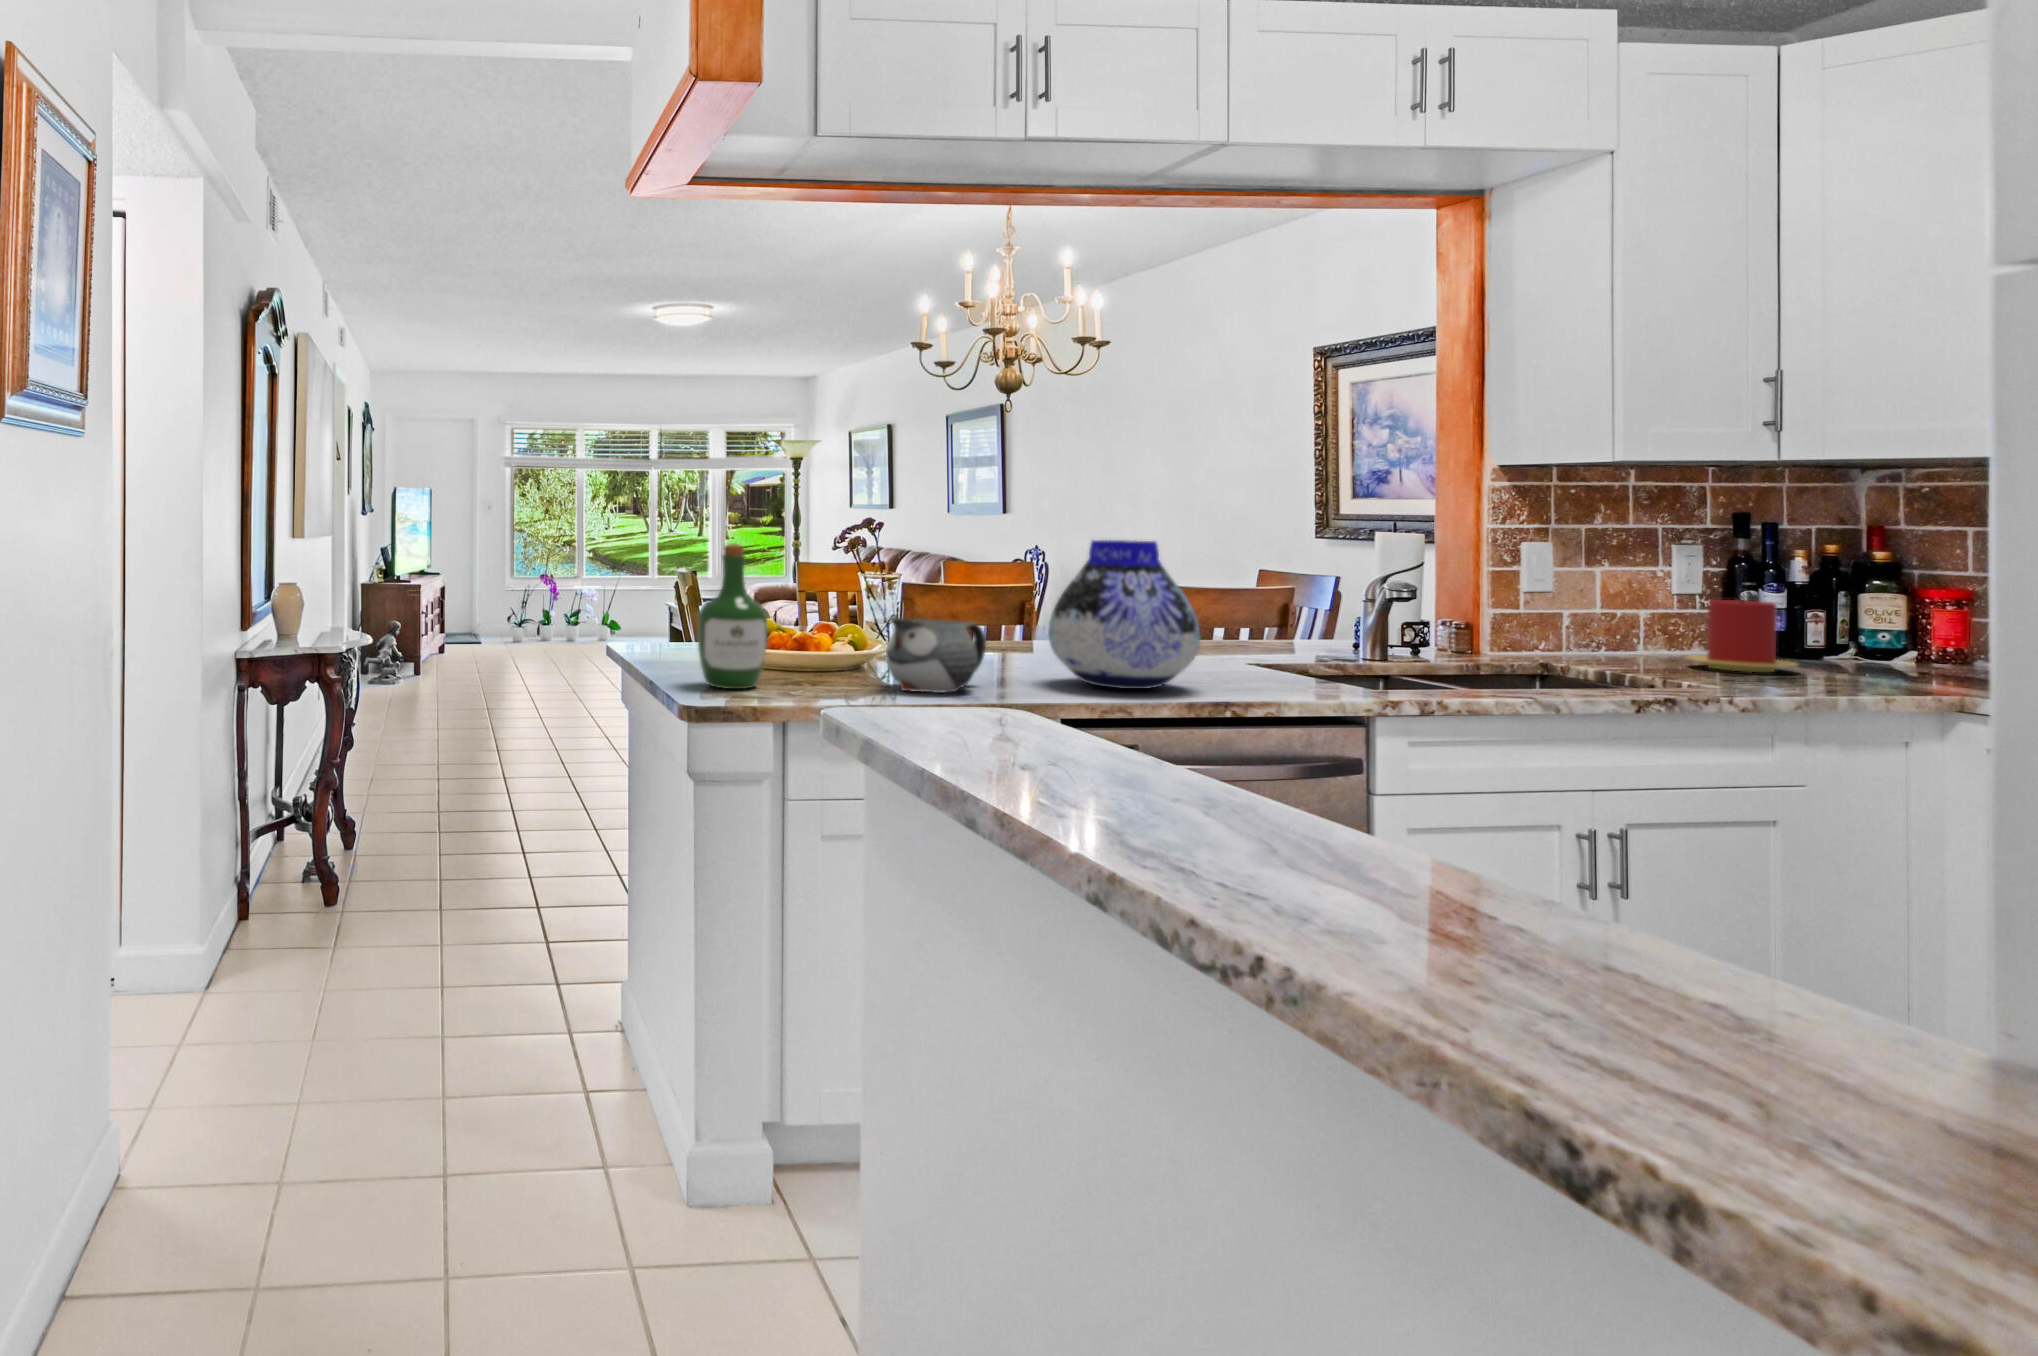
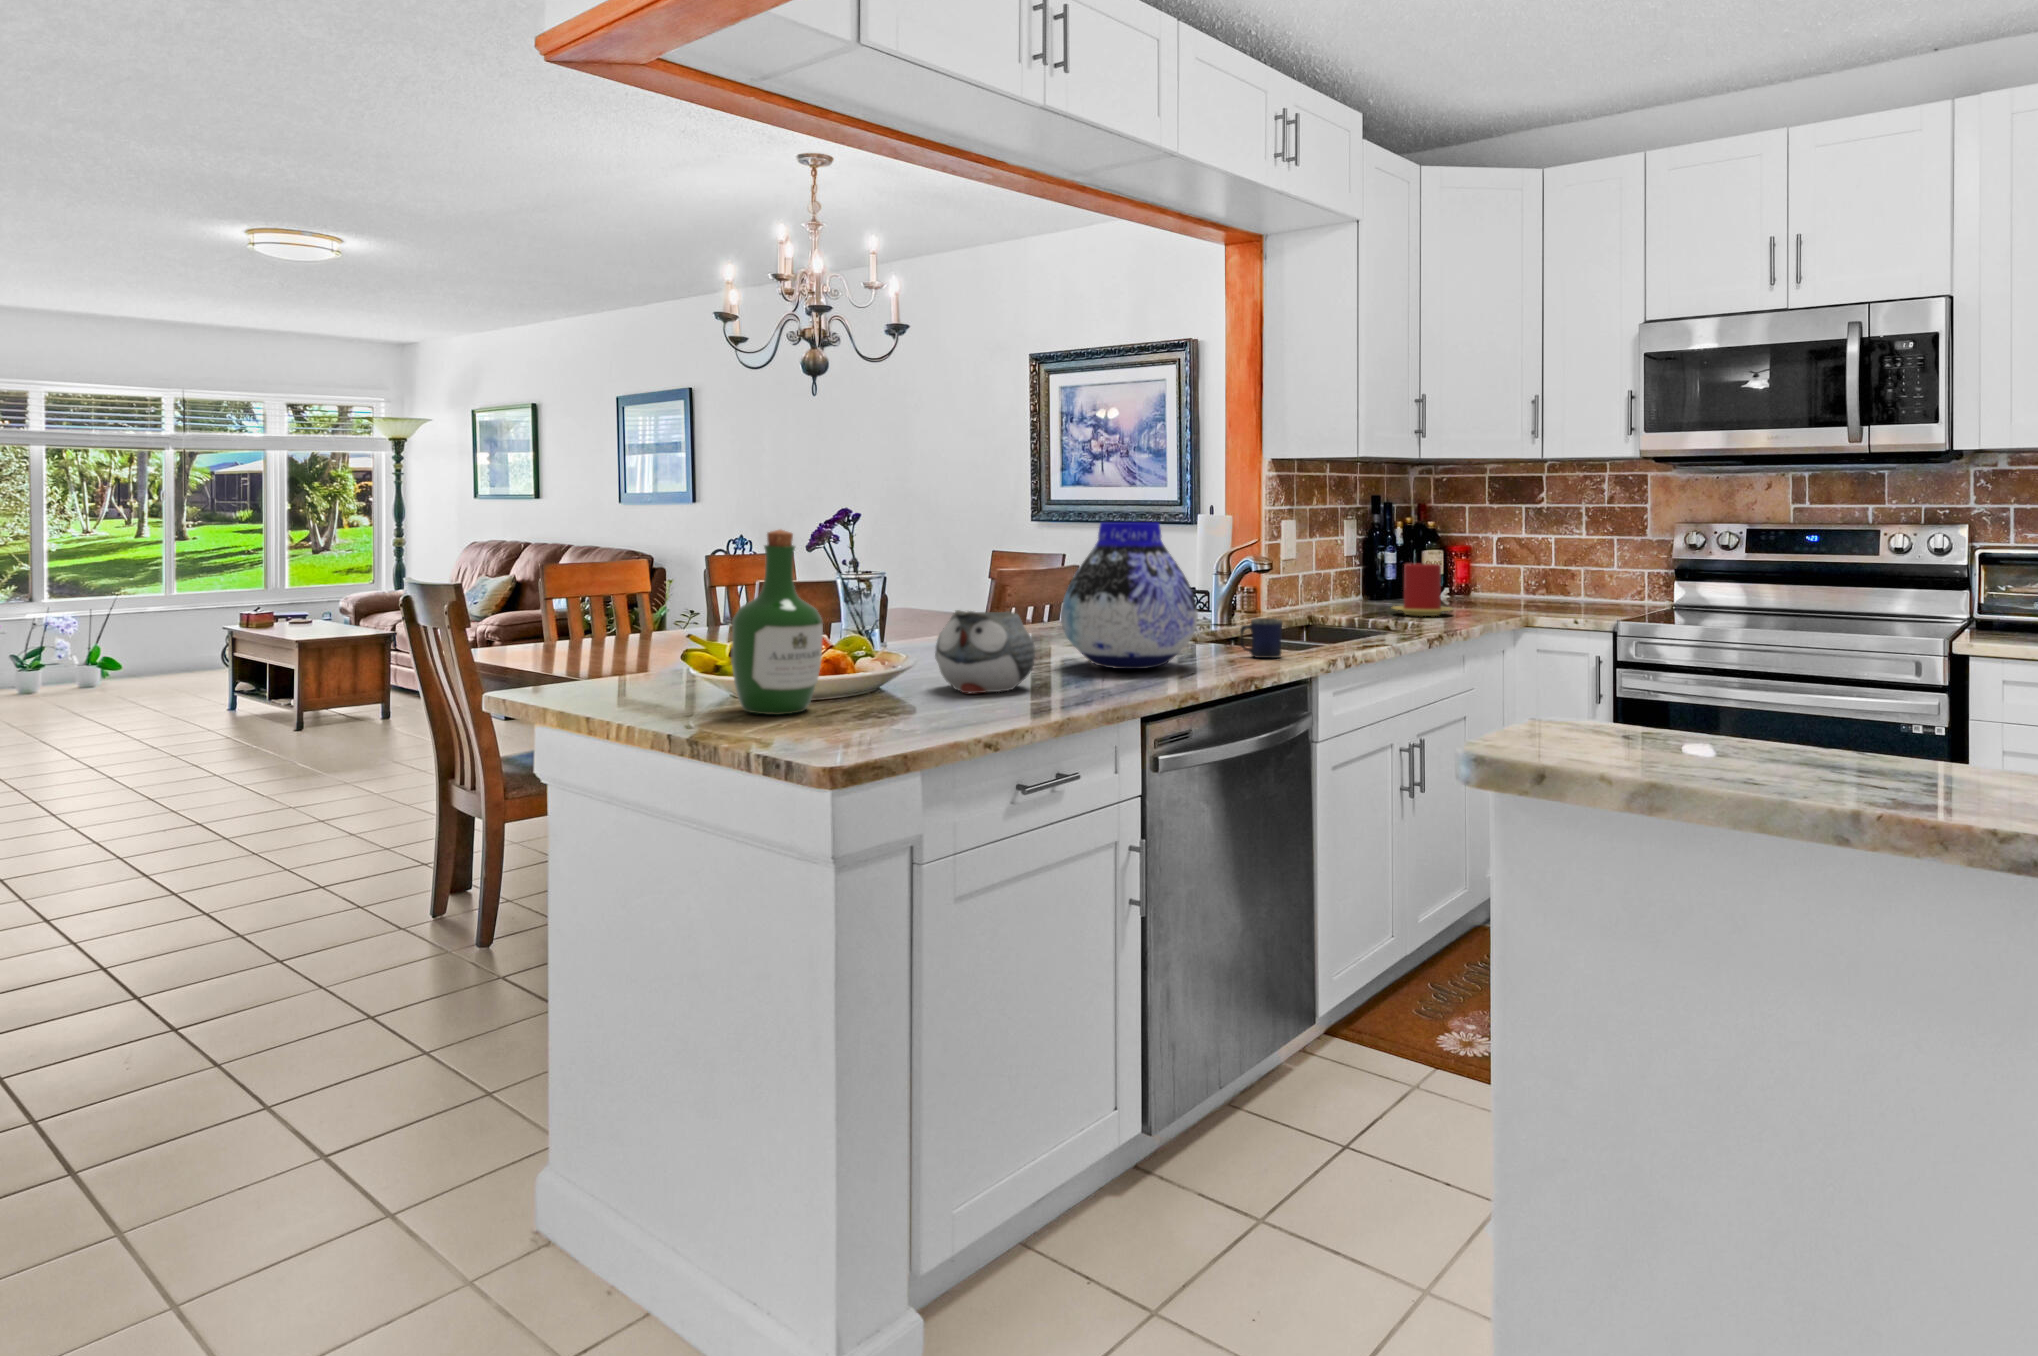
mug: none [1284,649,1337,695] -> present [1240,618,1282,658]

